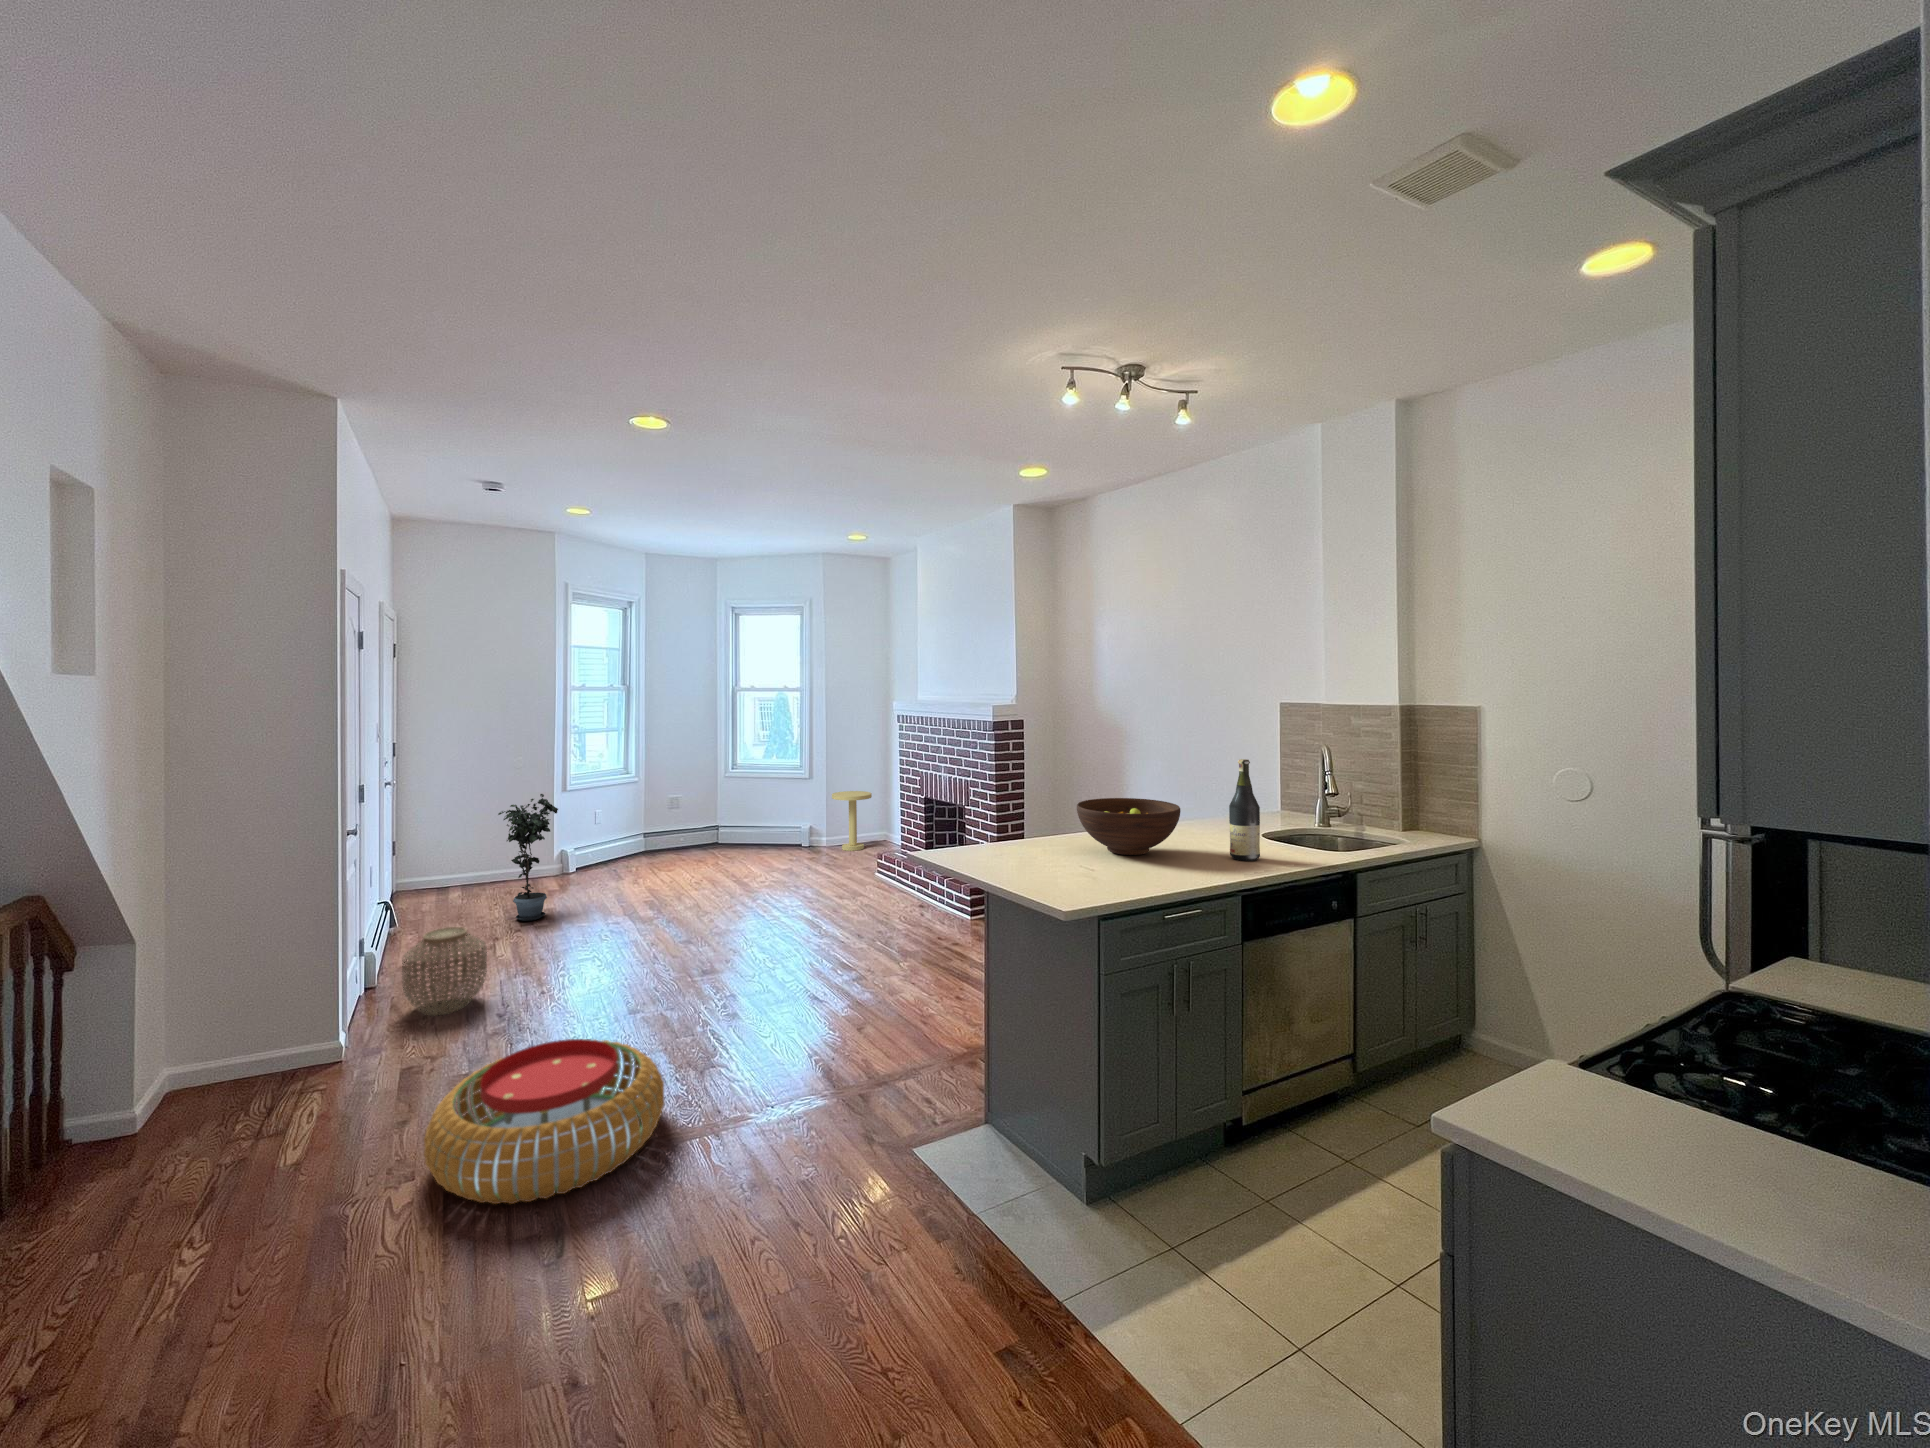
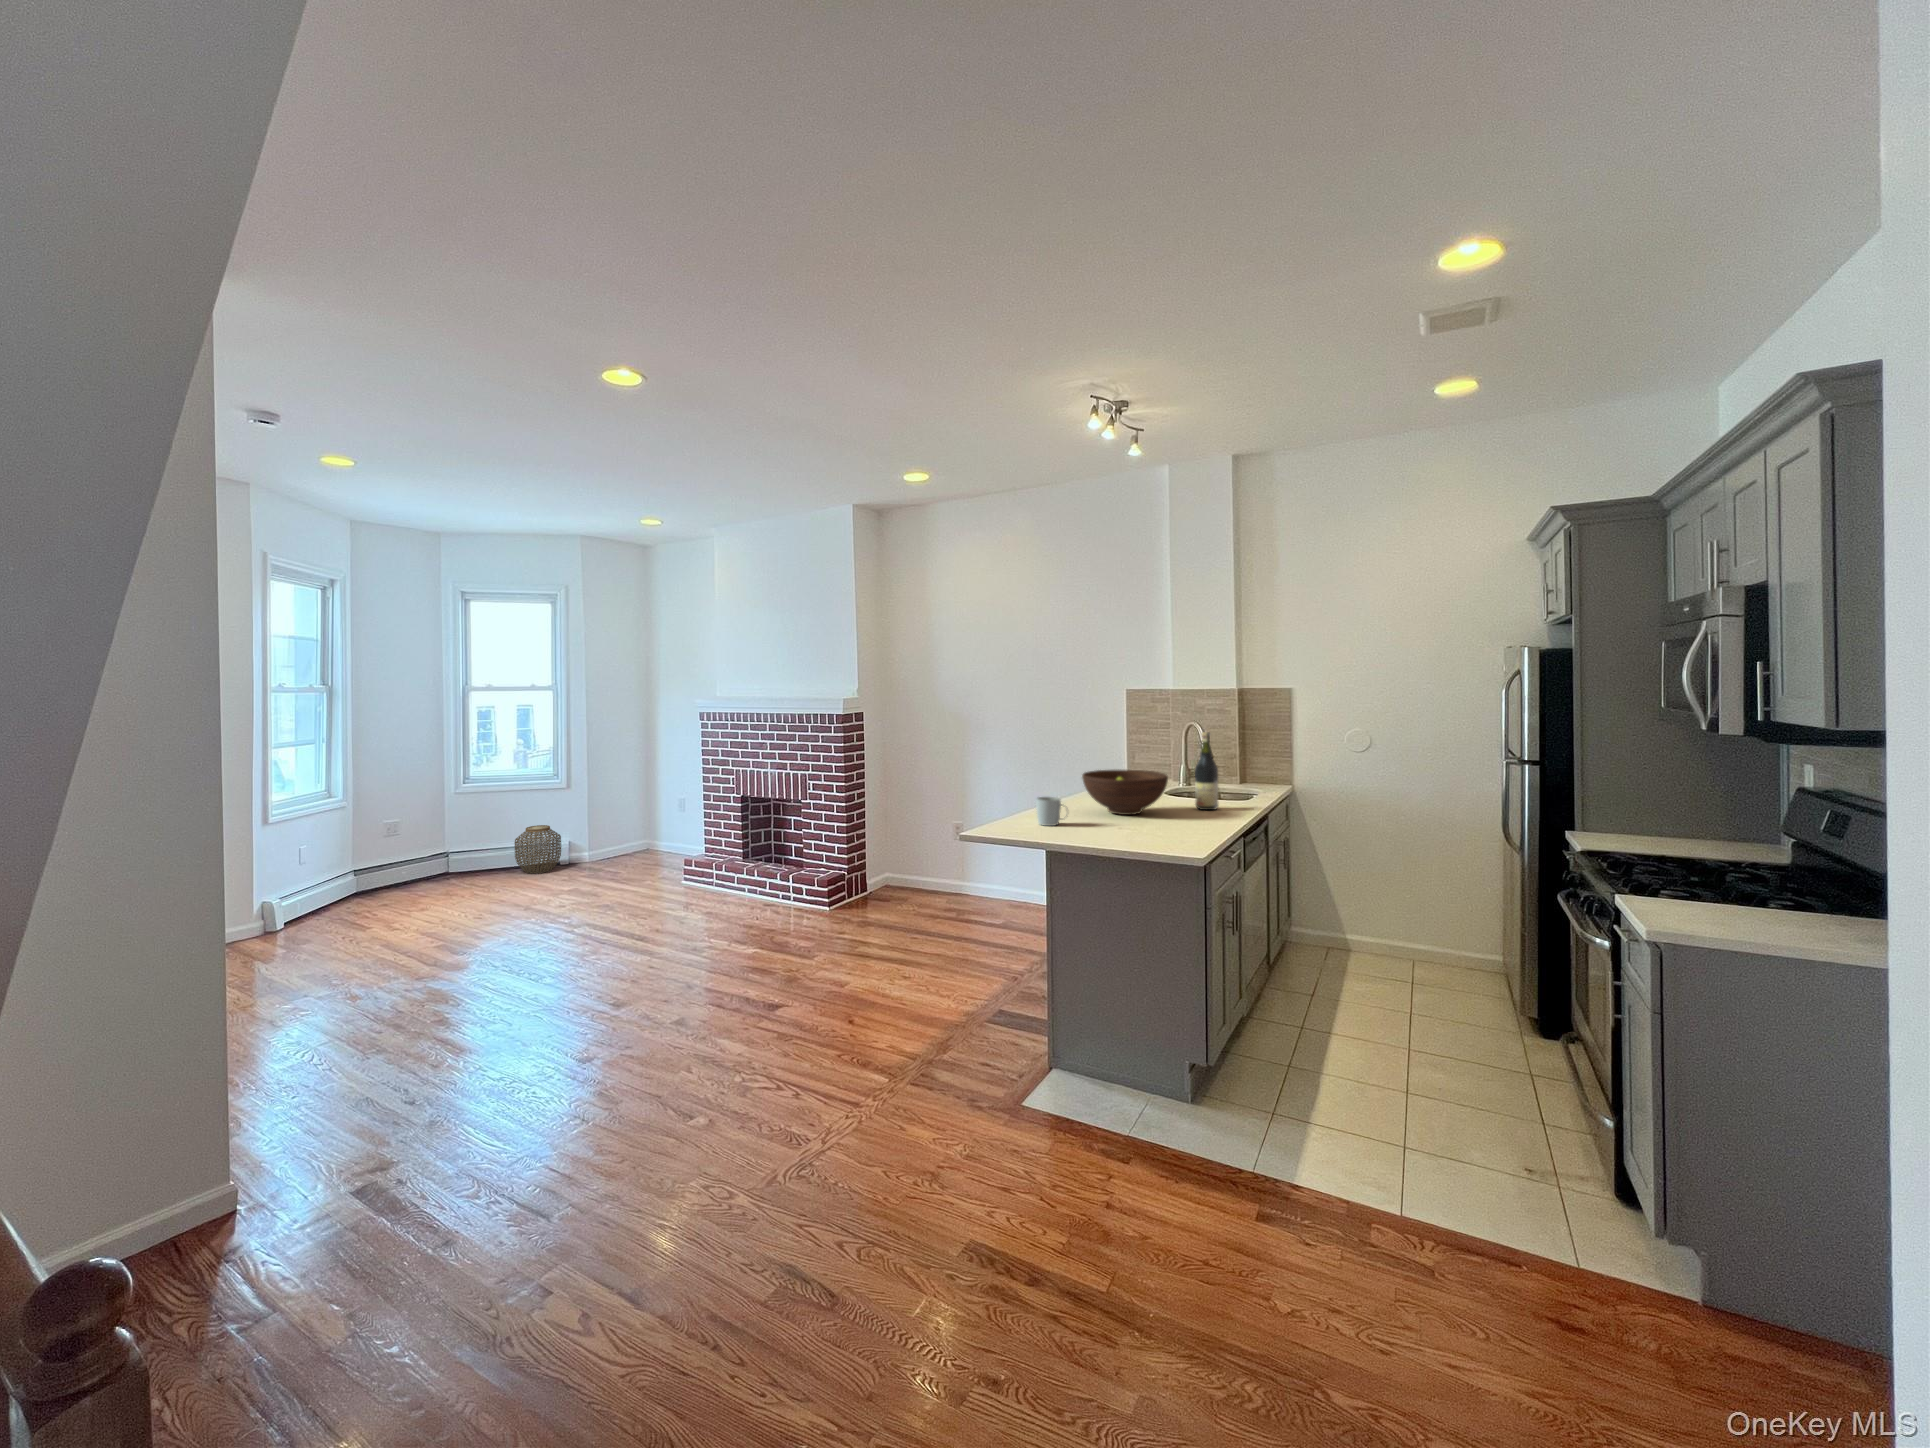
side table: present [832,791,872,851] -> none [601,798,647,863]
potted plant: present [498,794,558,921] -> none [239,825,328,995]
mug: none [989,823,1017,857] -> present [1036,797,1063,826]
woven basket: present [402,927,487,1015] -> present [515,825,561,874]
pouf: present [424,1039,664,1204] -> none [536,1072,793,1271]

